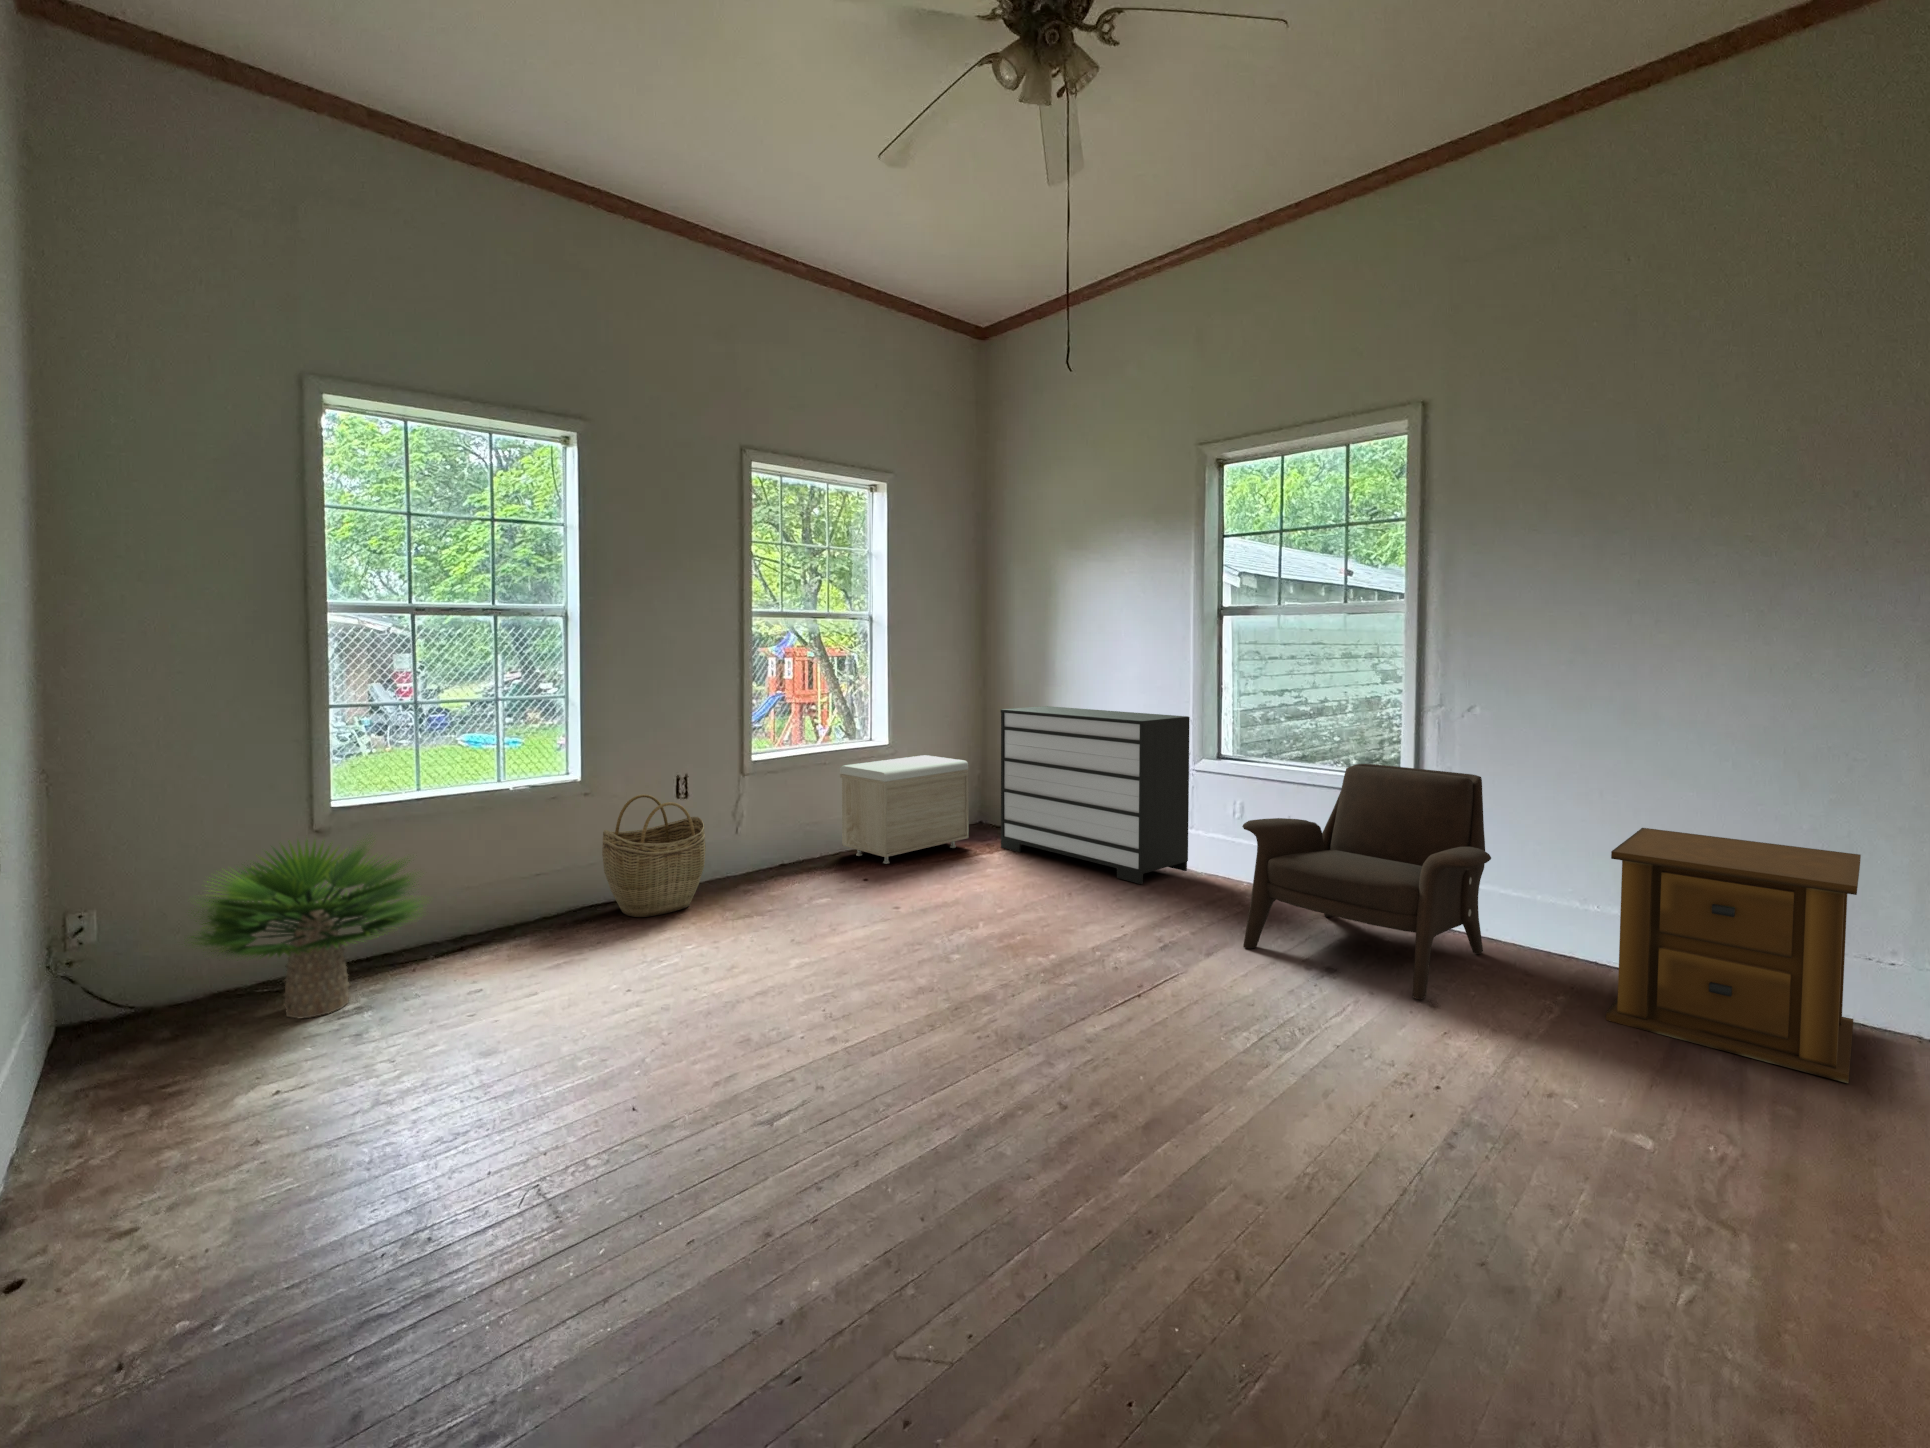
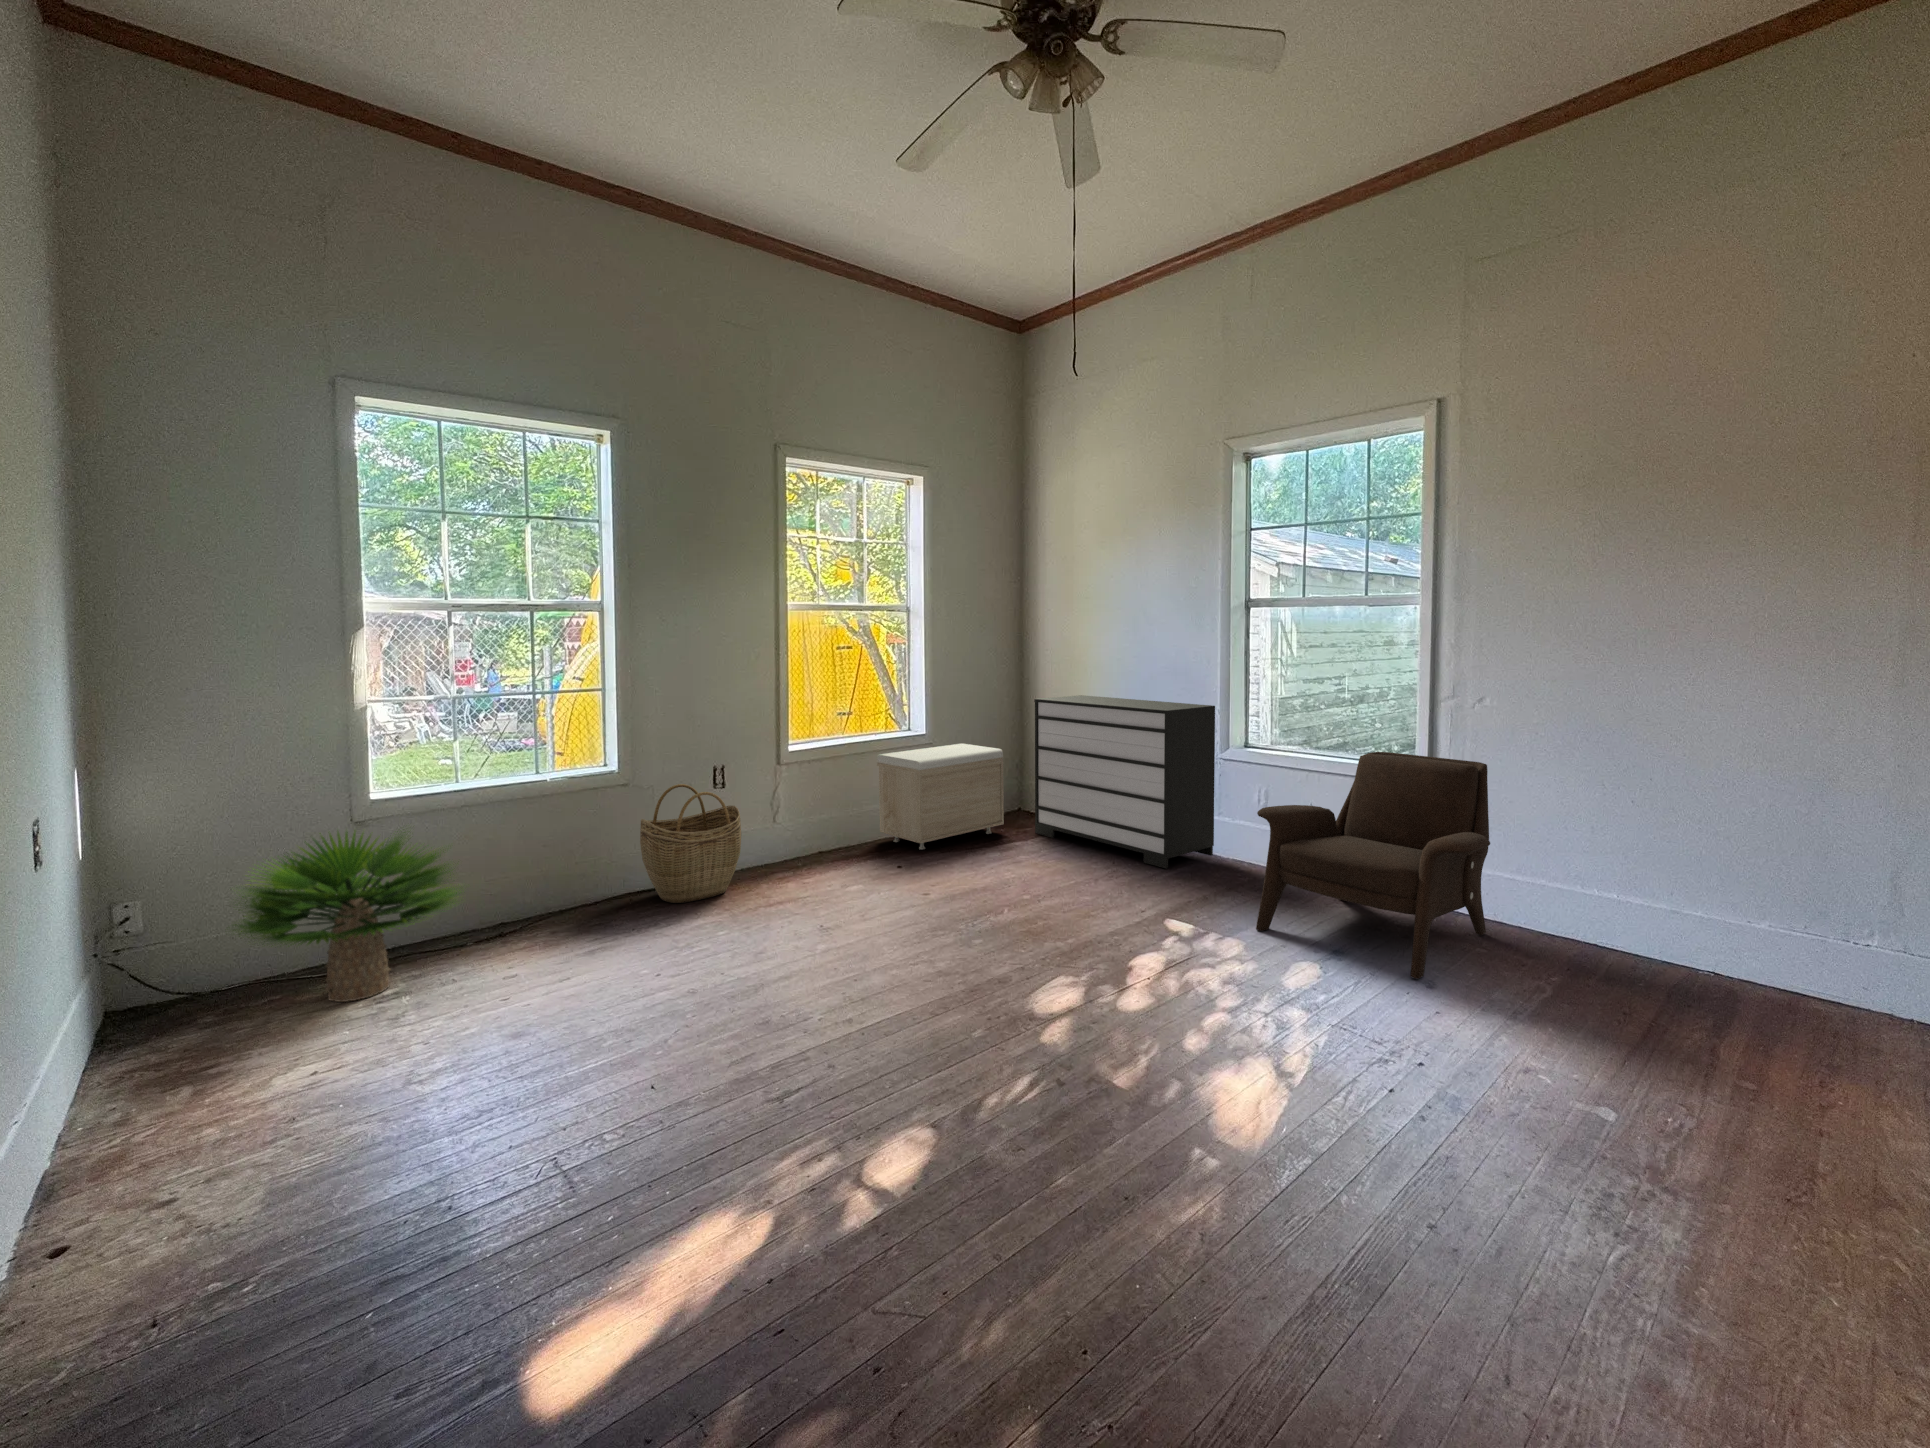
side table: present [1606,828,1861,1083] -> none [1592,813,1836,1057]

